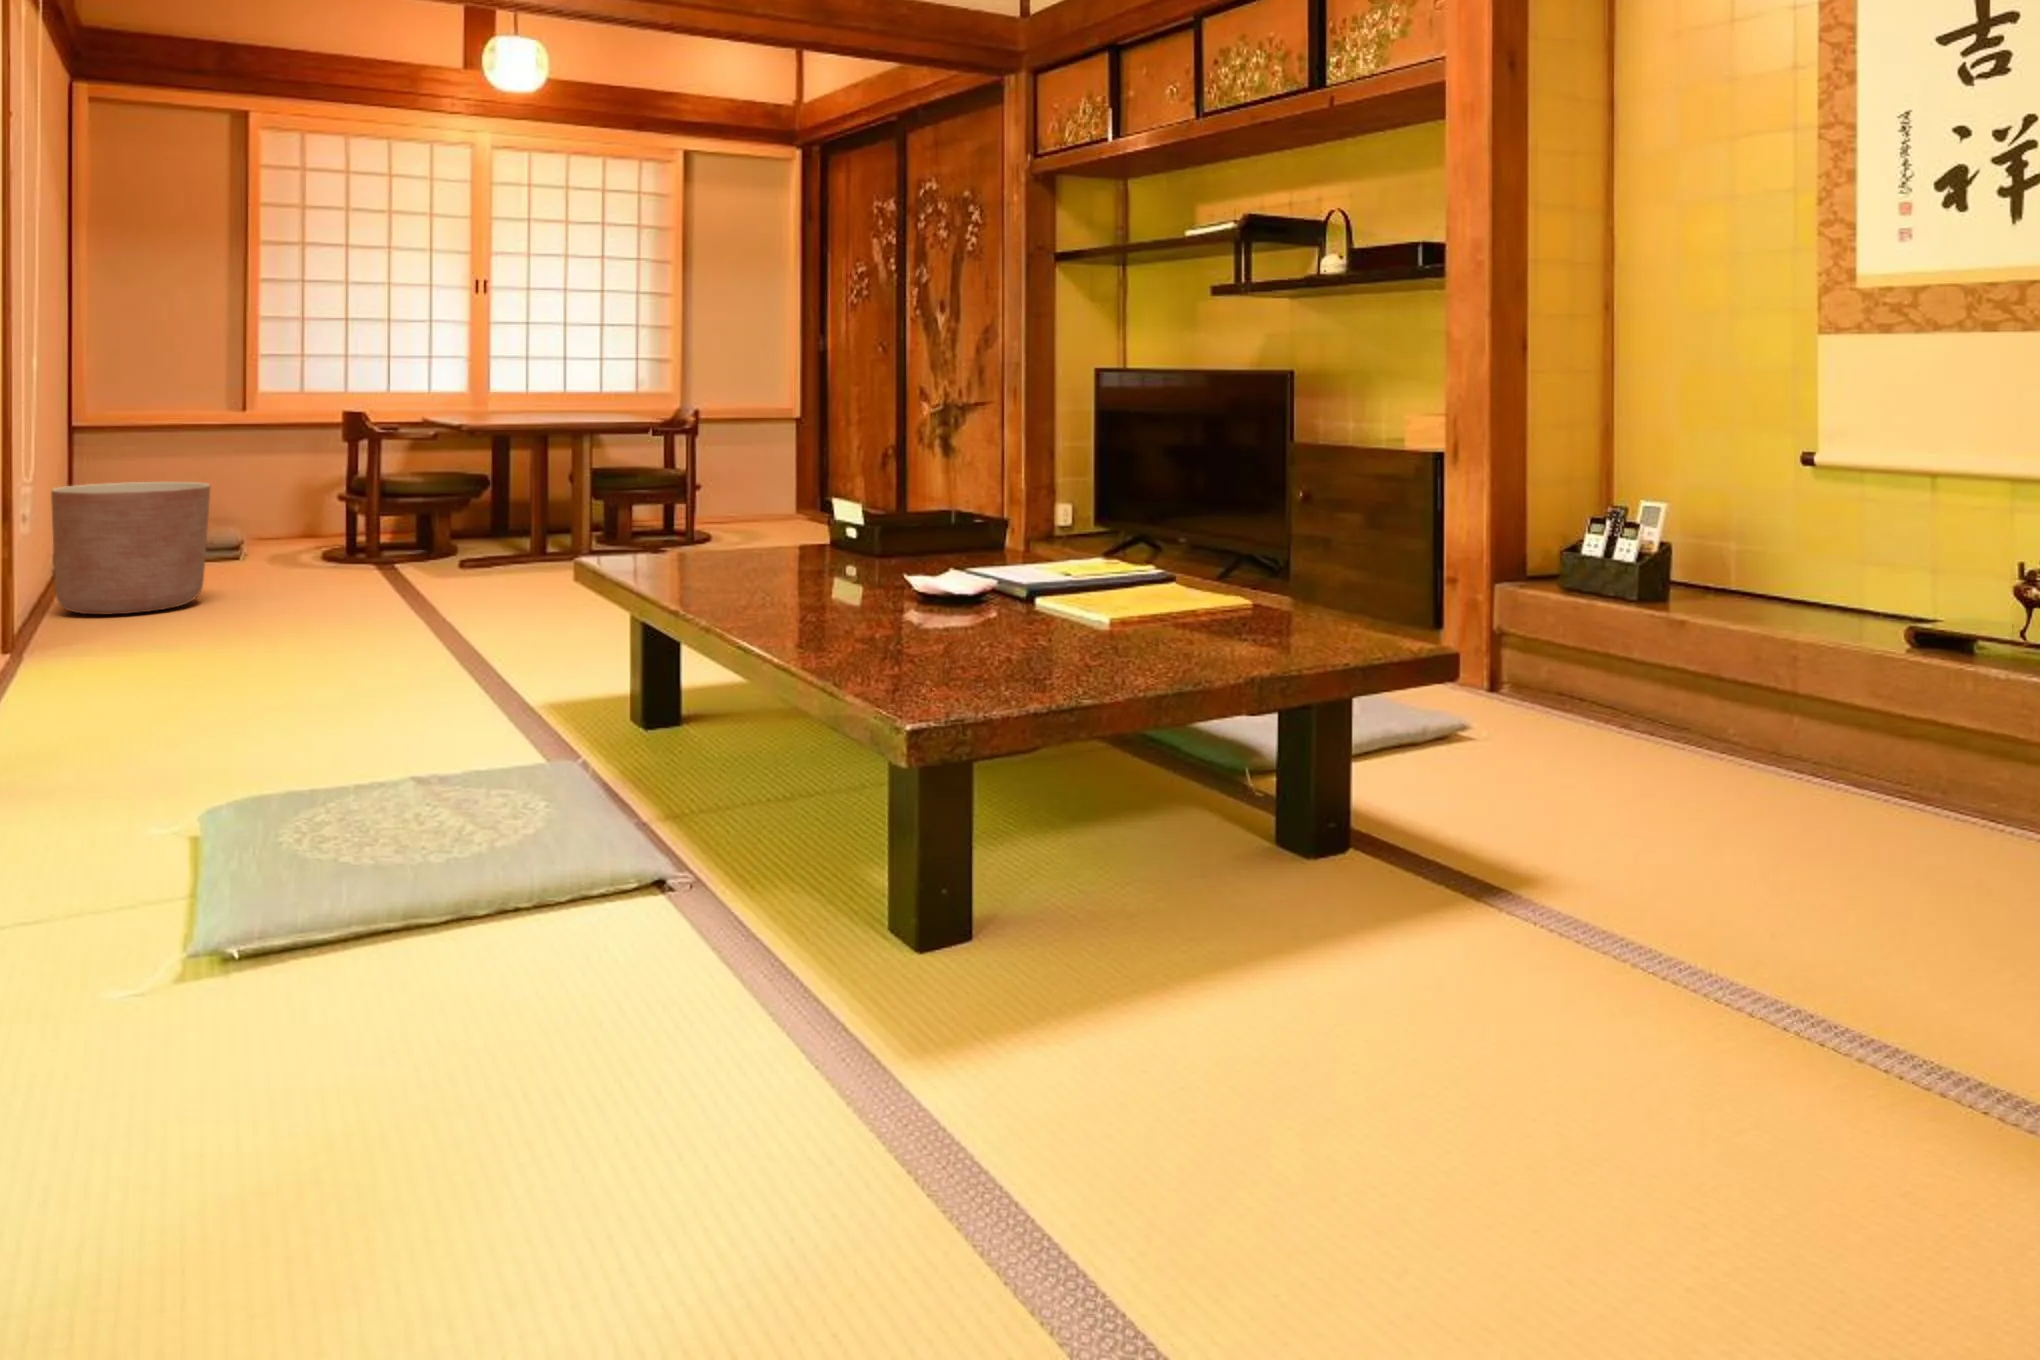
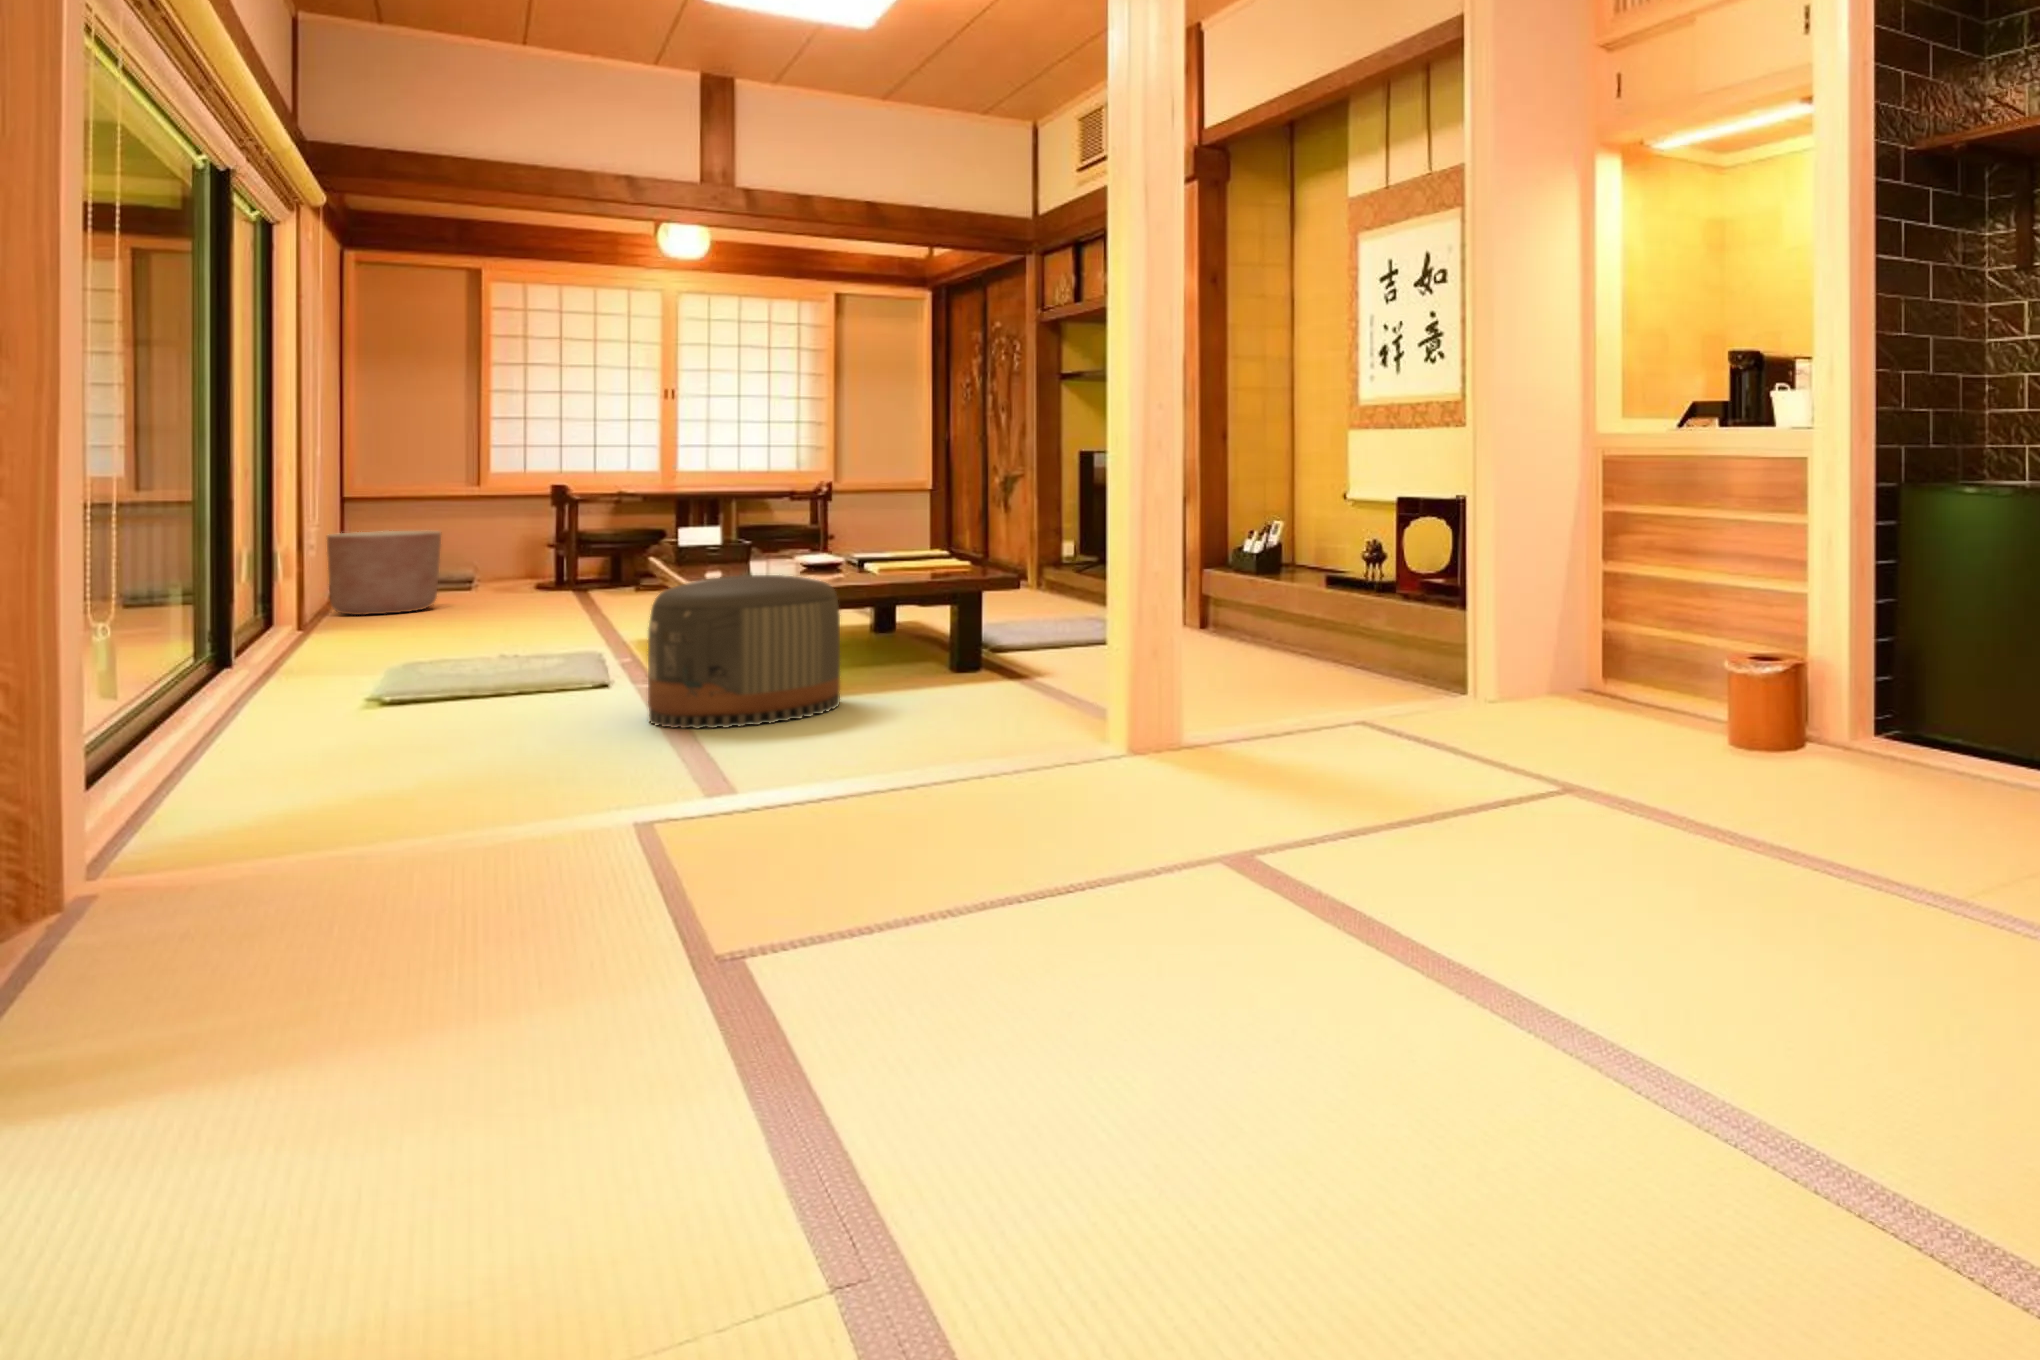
pouf: none [872,703,1356,1273] -> present [648,575,840,728]

